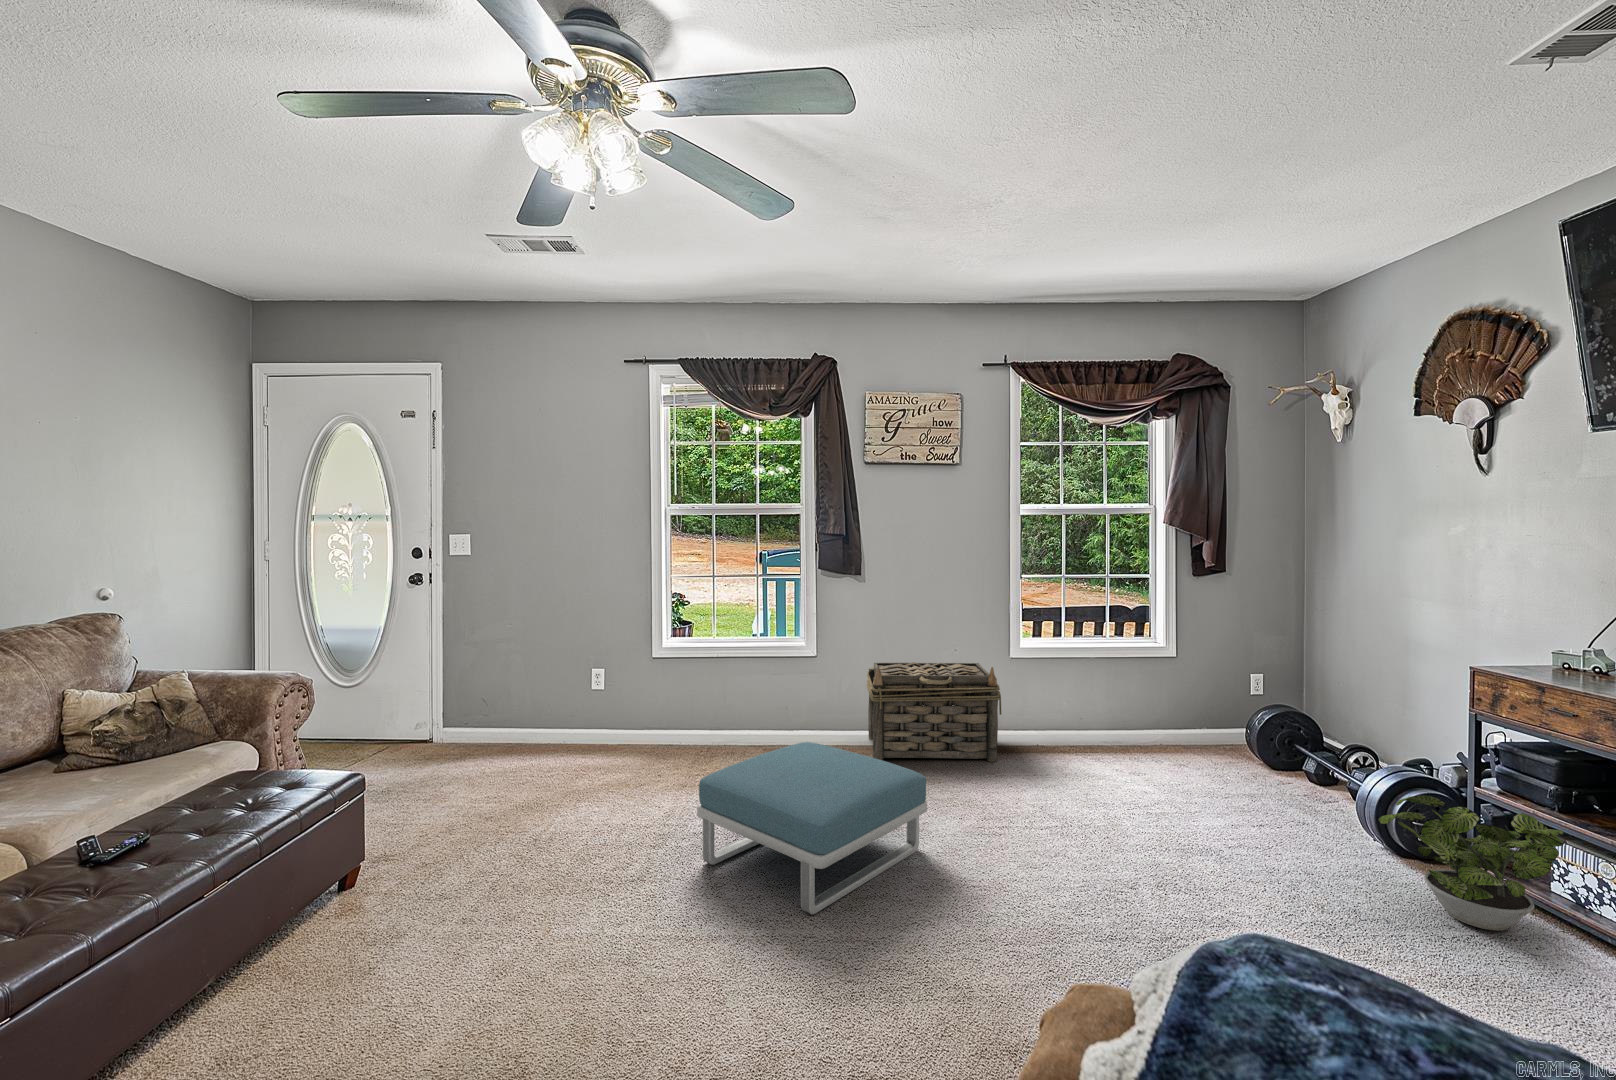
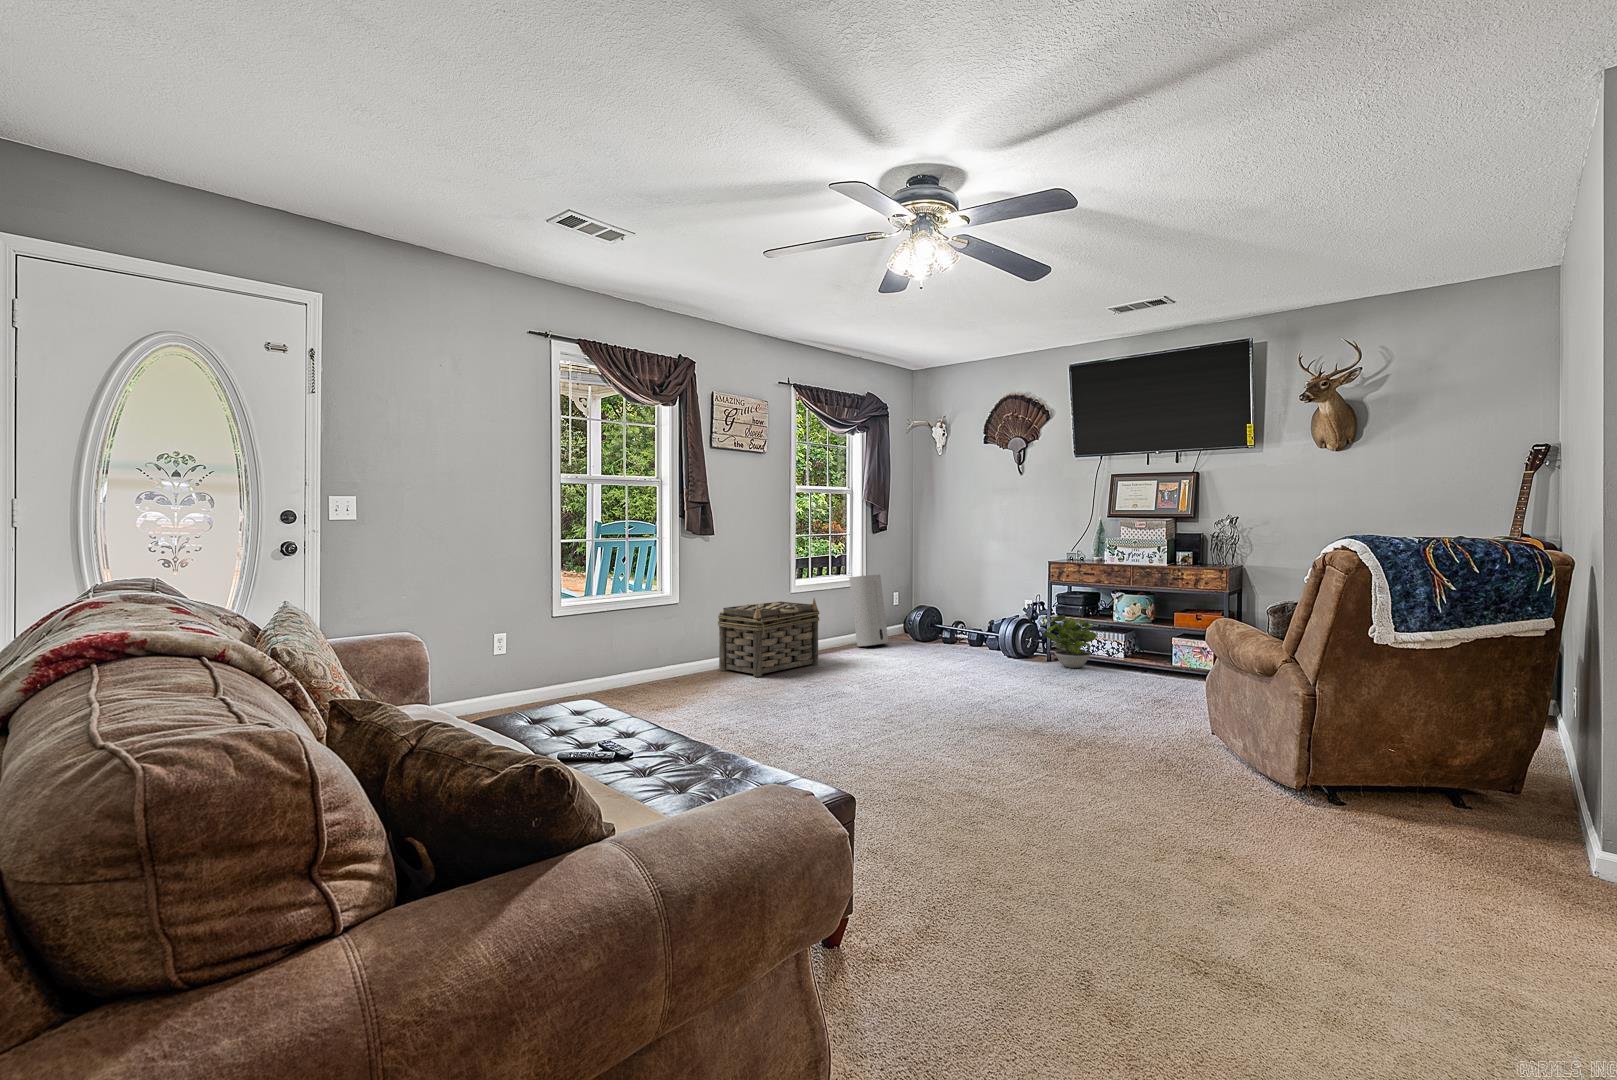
air purifier: none [1125,640,1190,750] -> present [849,574,888,647]
footstool: present [697,742,927,914] -> none [788,646,920,726]

